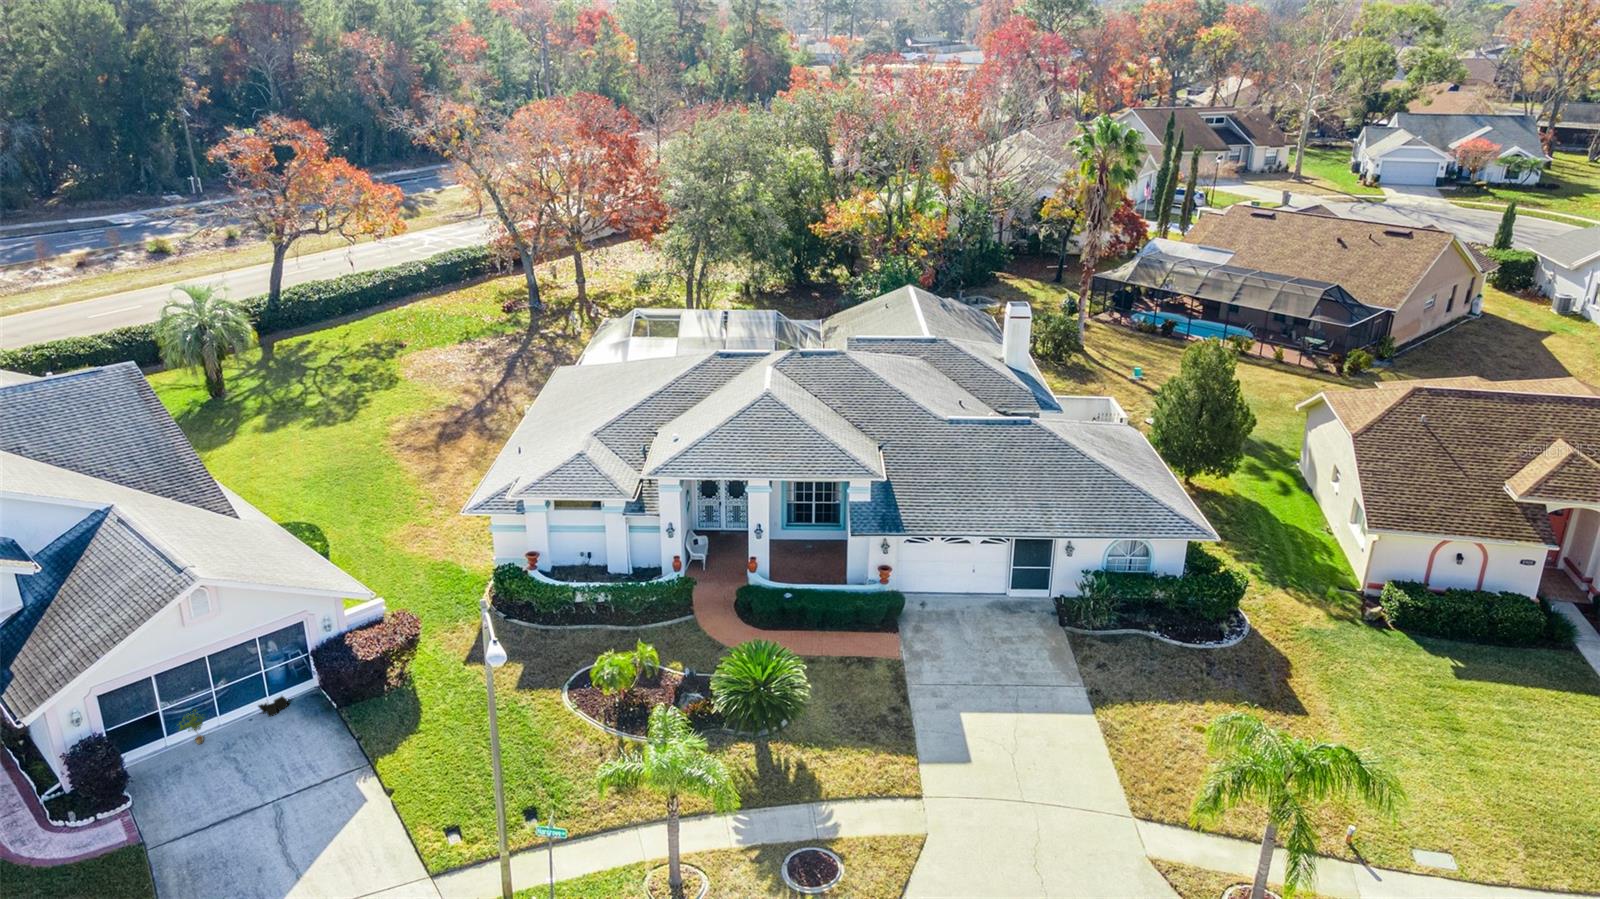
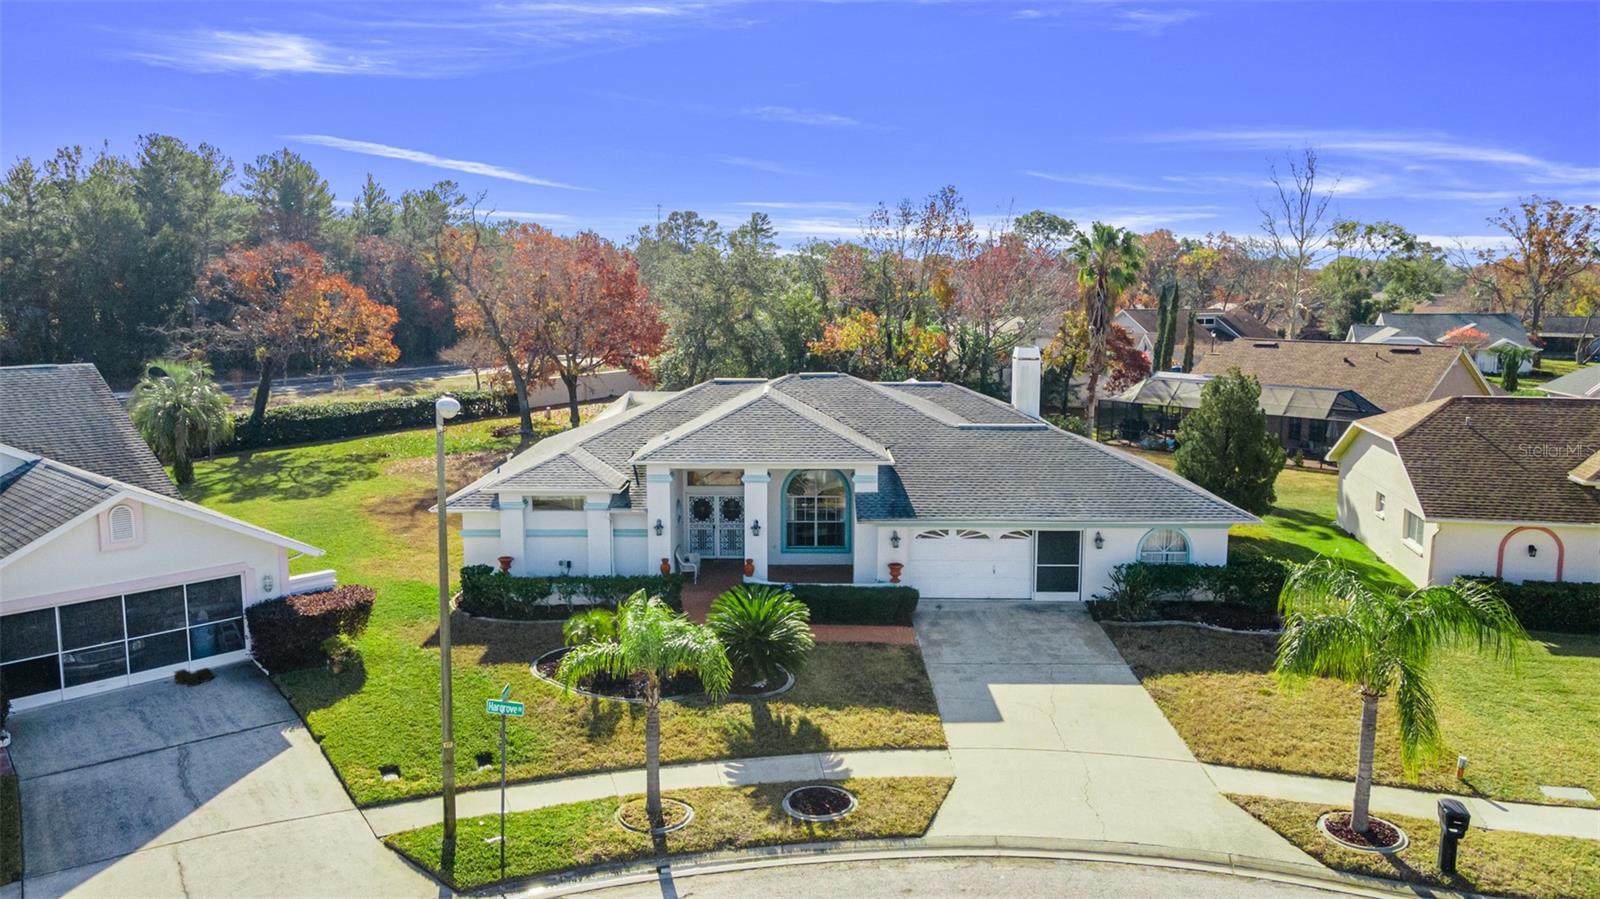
potted plant: present [180,711,204,745] -> present [320,636,348,674]

